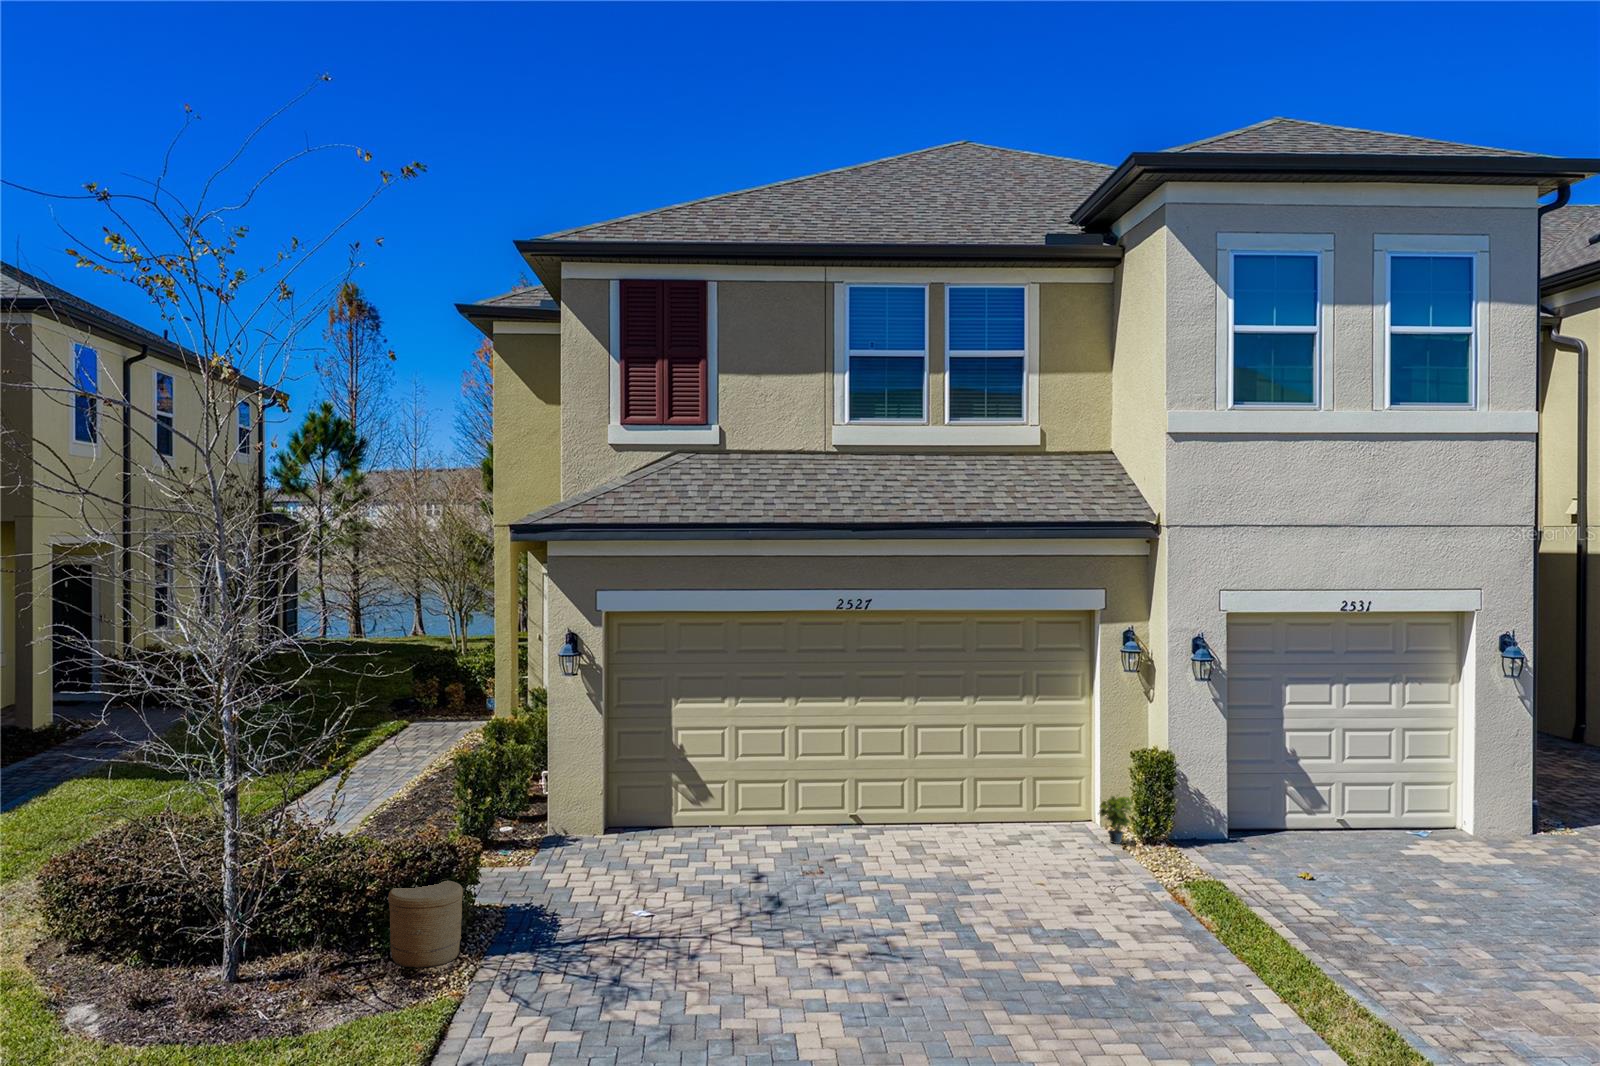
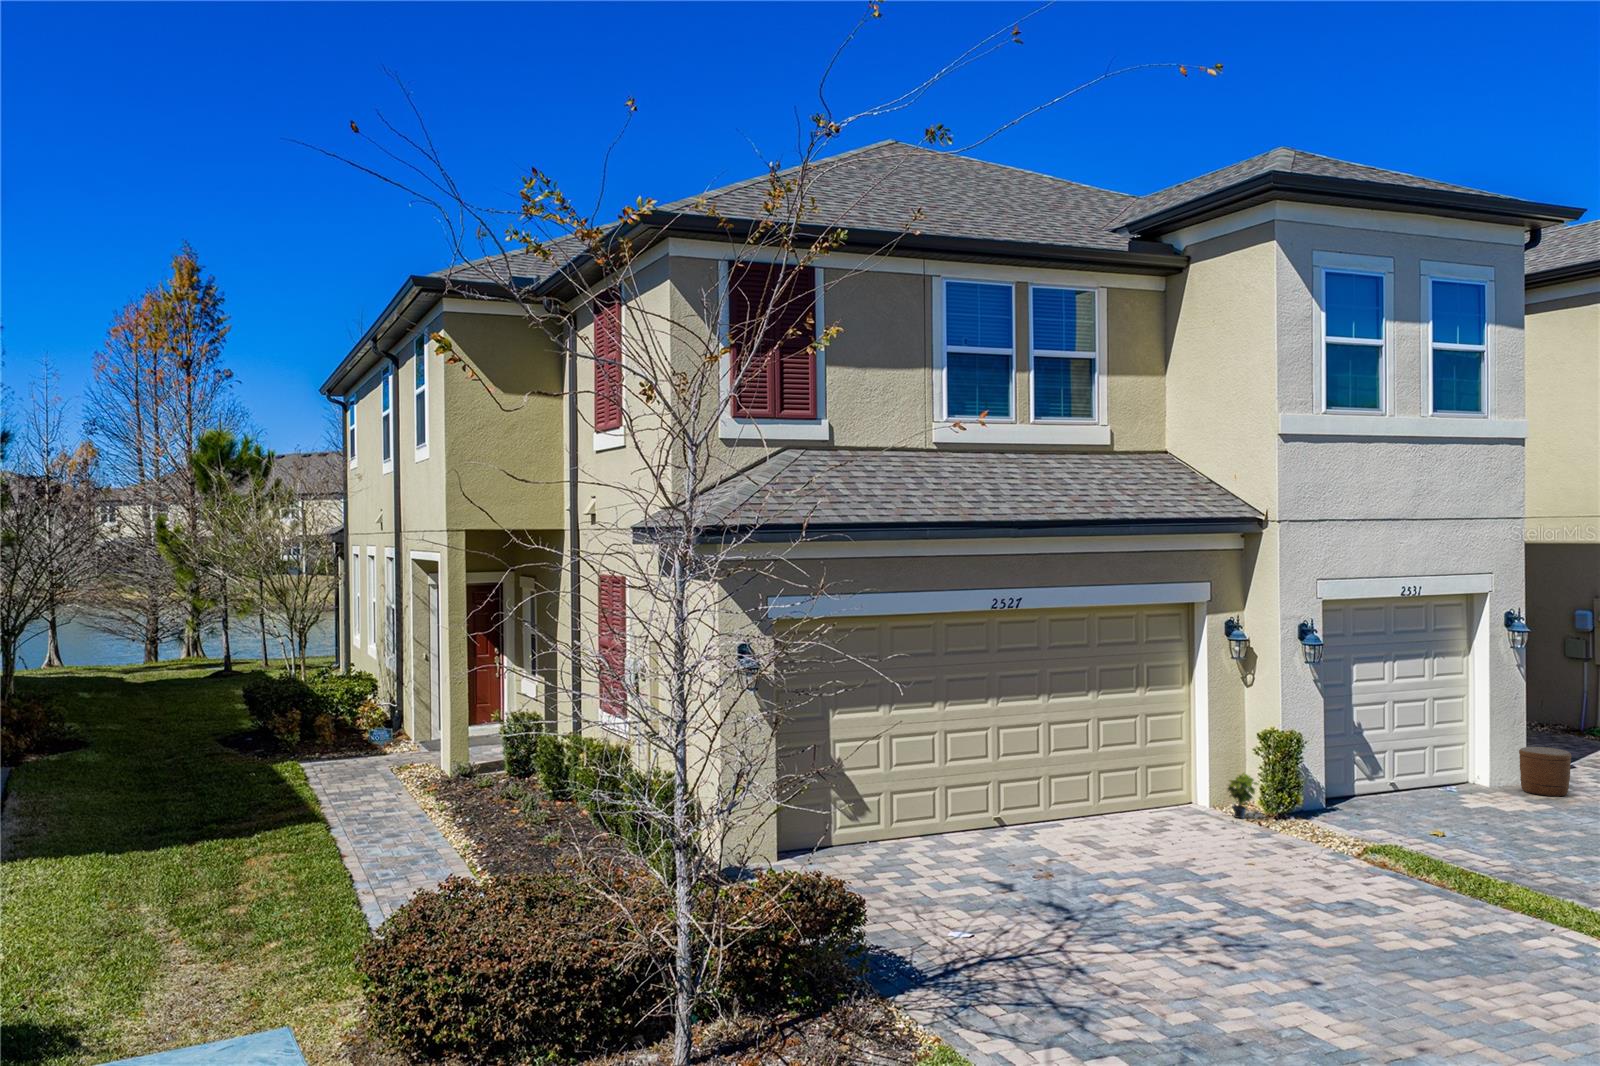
basket: present [388,880,463,968] -> present [1519,747,1572,797]

